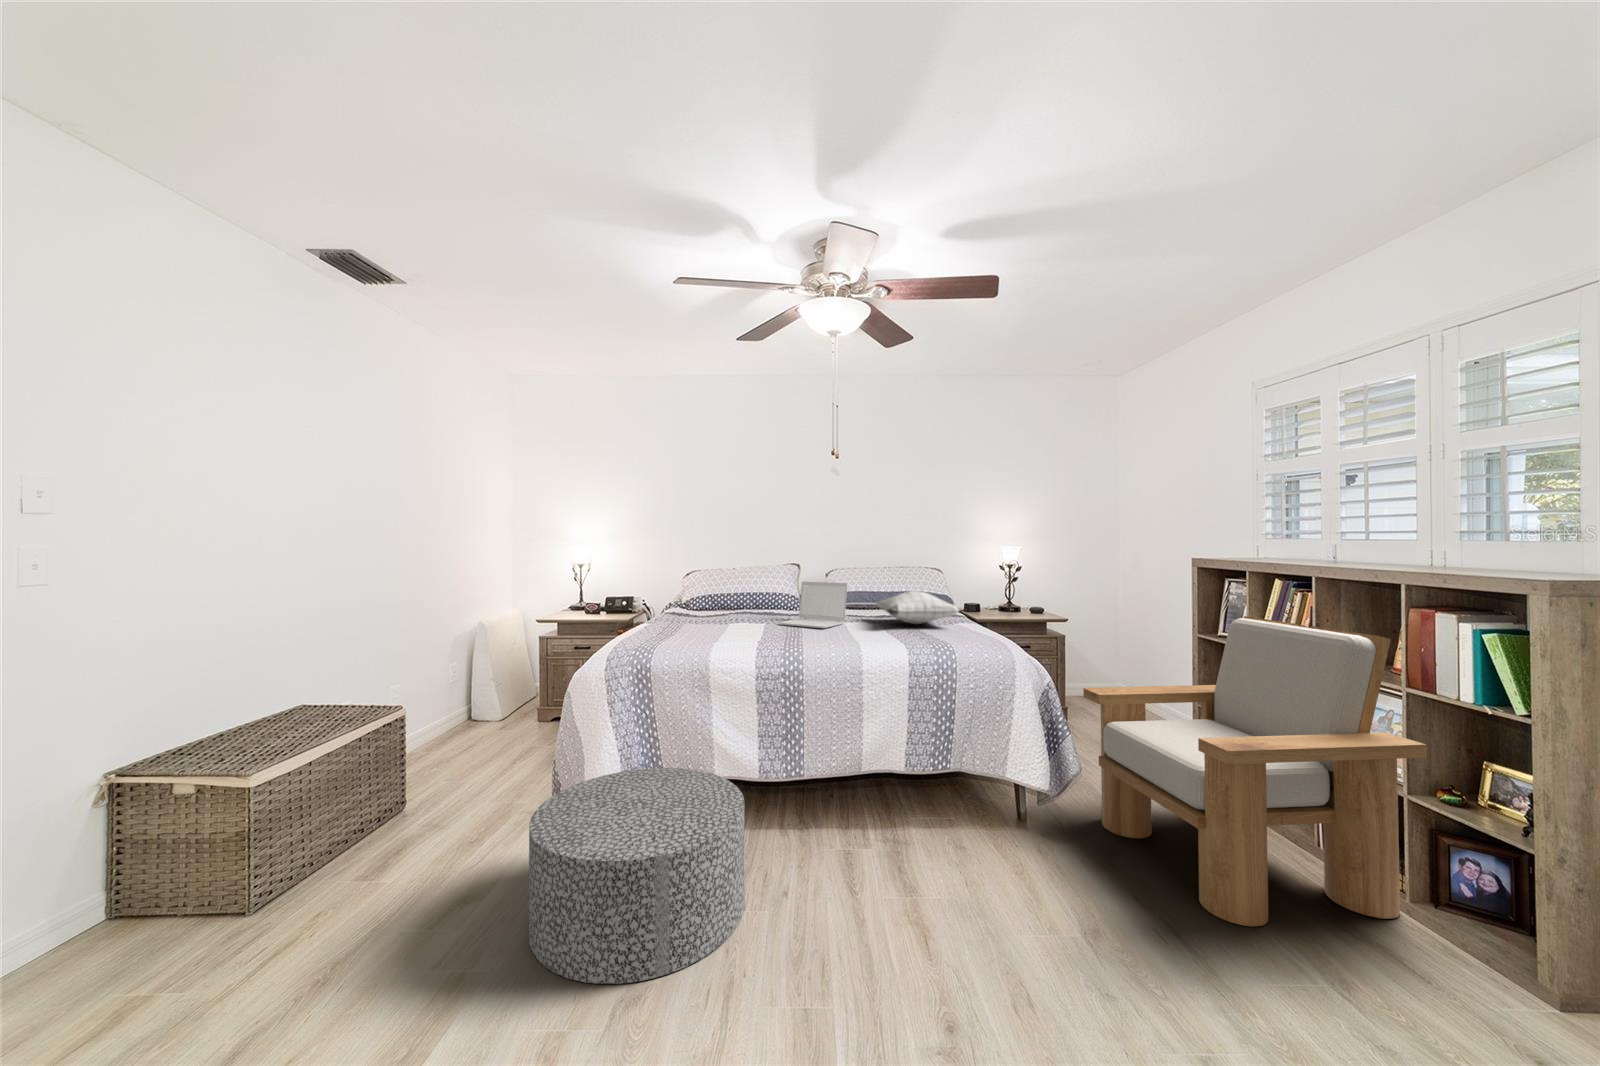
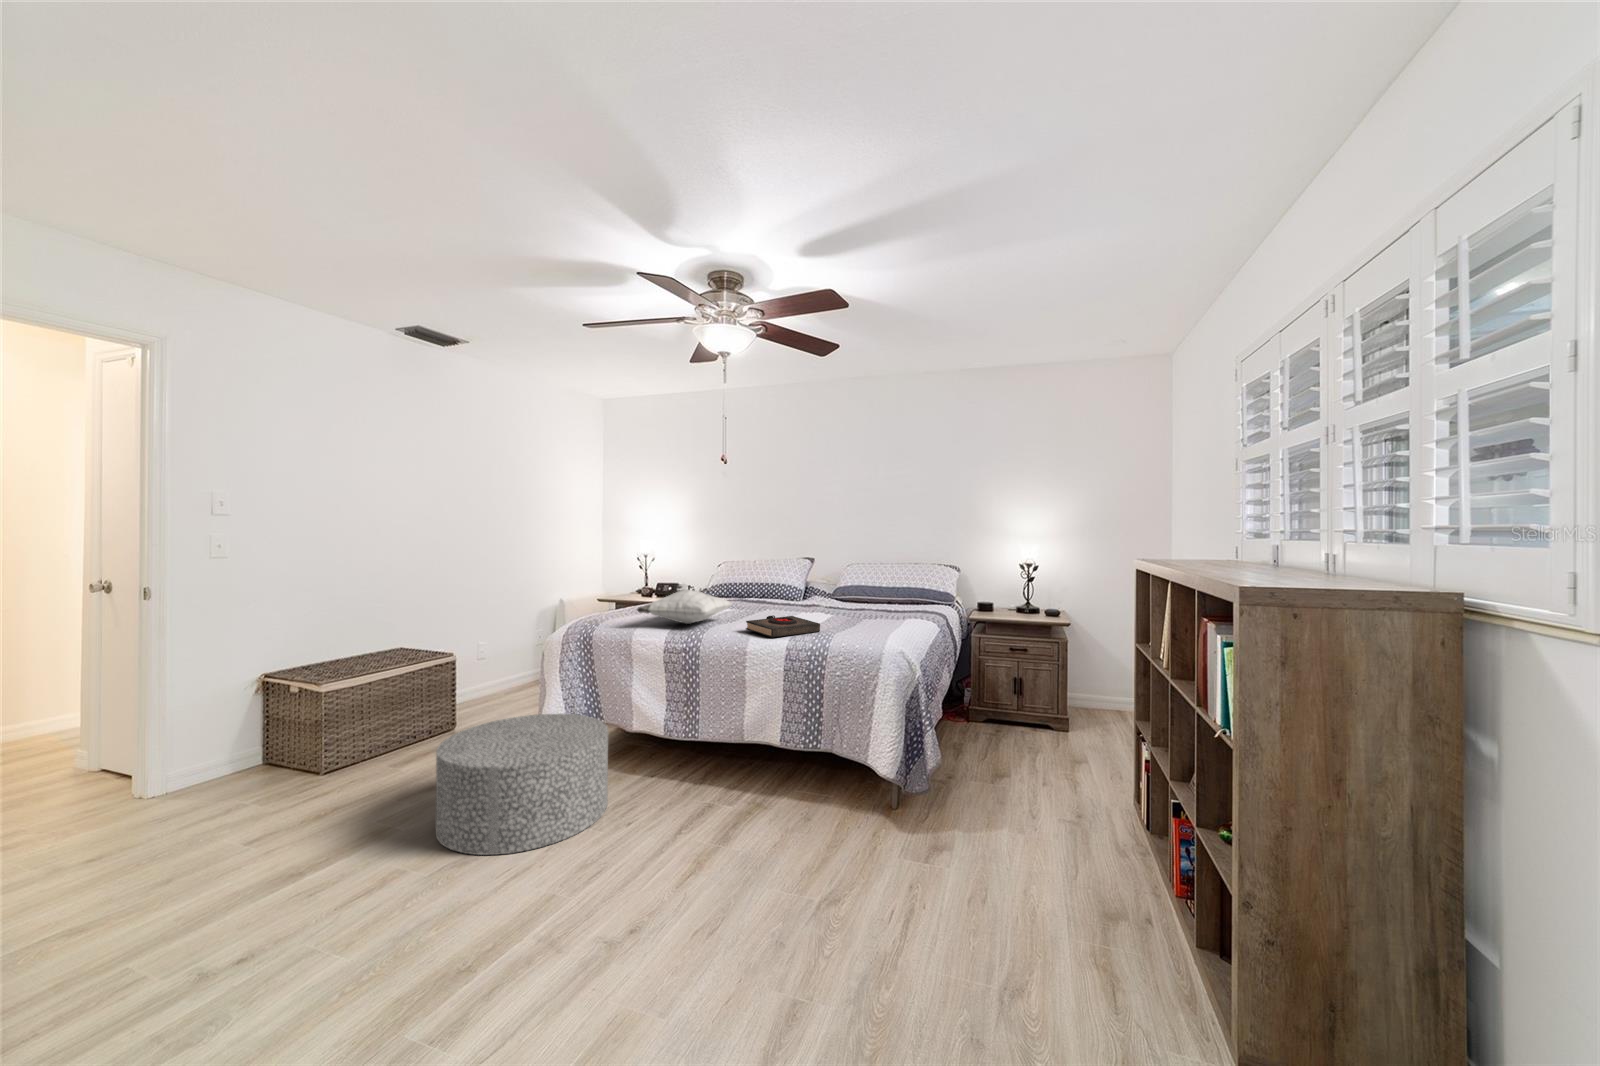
laptop: present [779,582,847,628] -> none [750,574,811,616]
pillow: present [876,590,959,624] -> present [637,590,732,624]
armchair: present [1083,616,1427,926] -> none [957,624,1206,958]
book: none [833,627,908,652] -> present [746,615,820,638]

